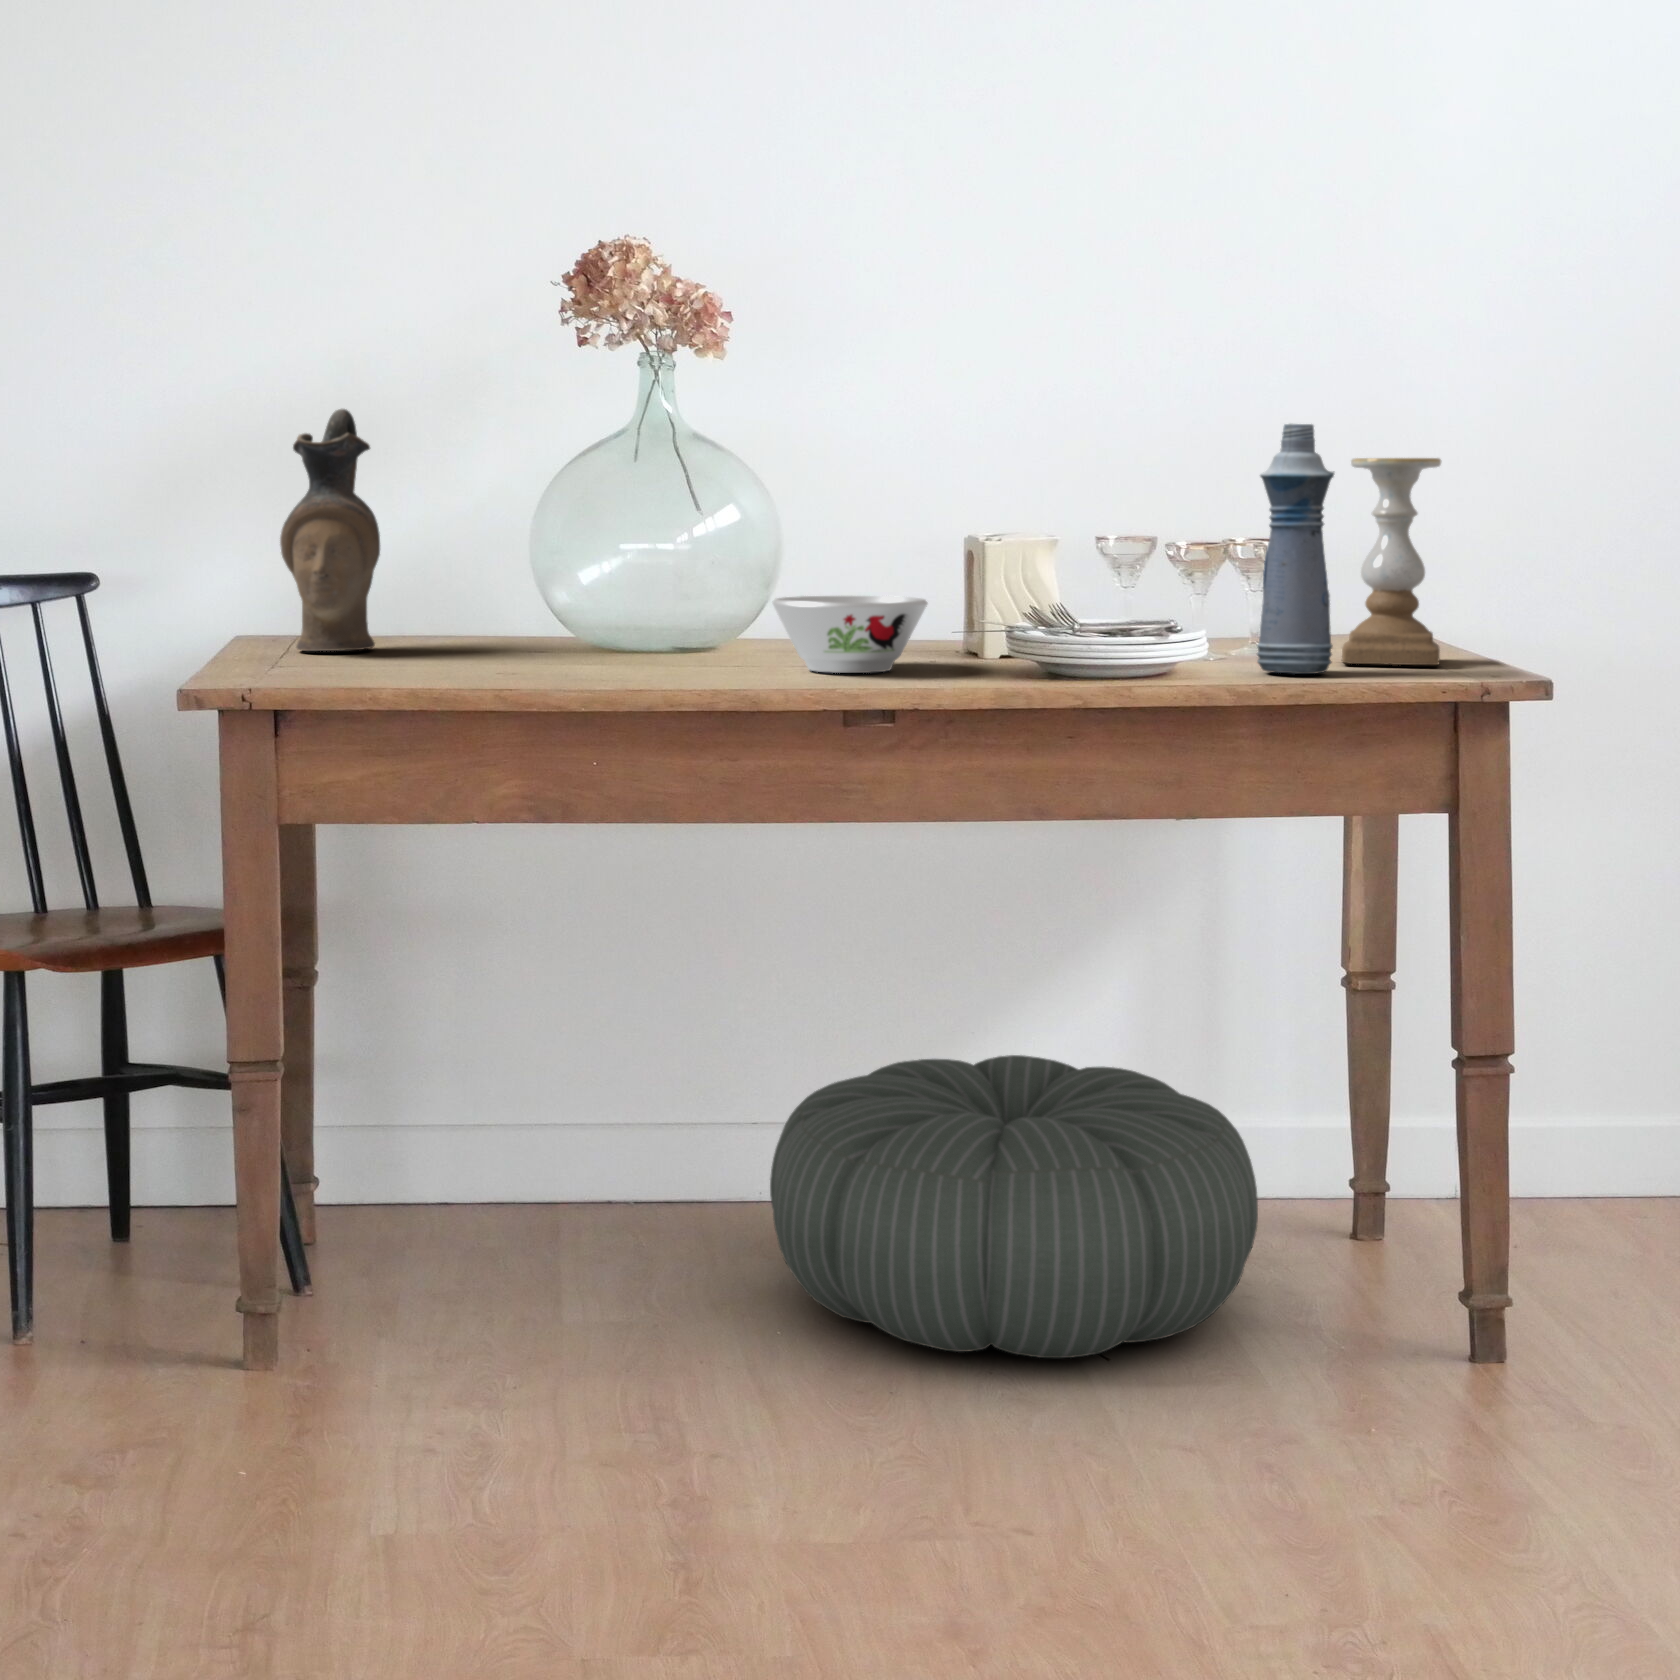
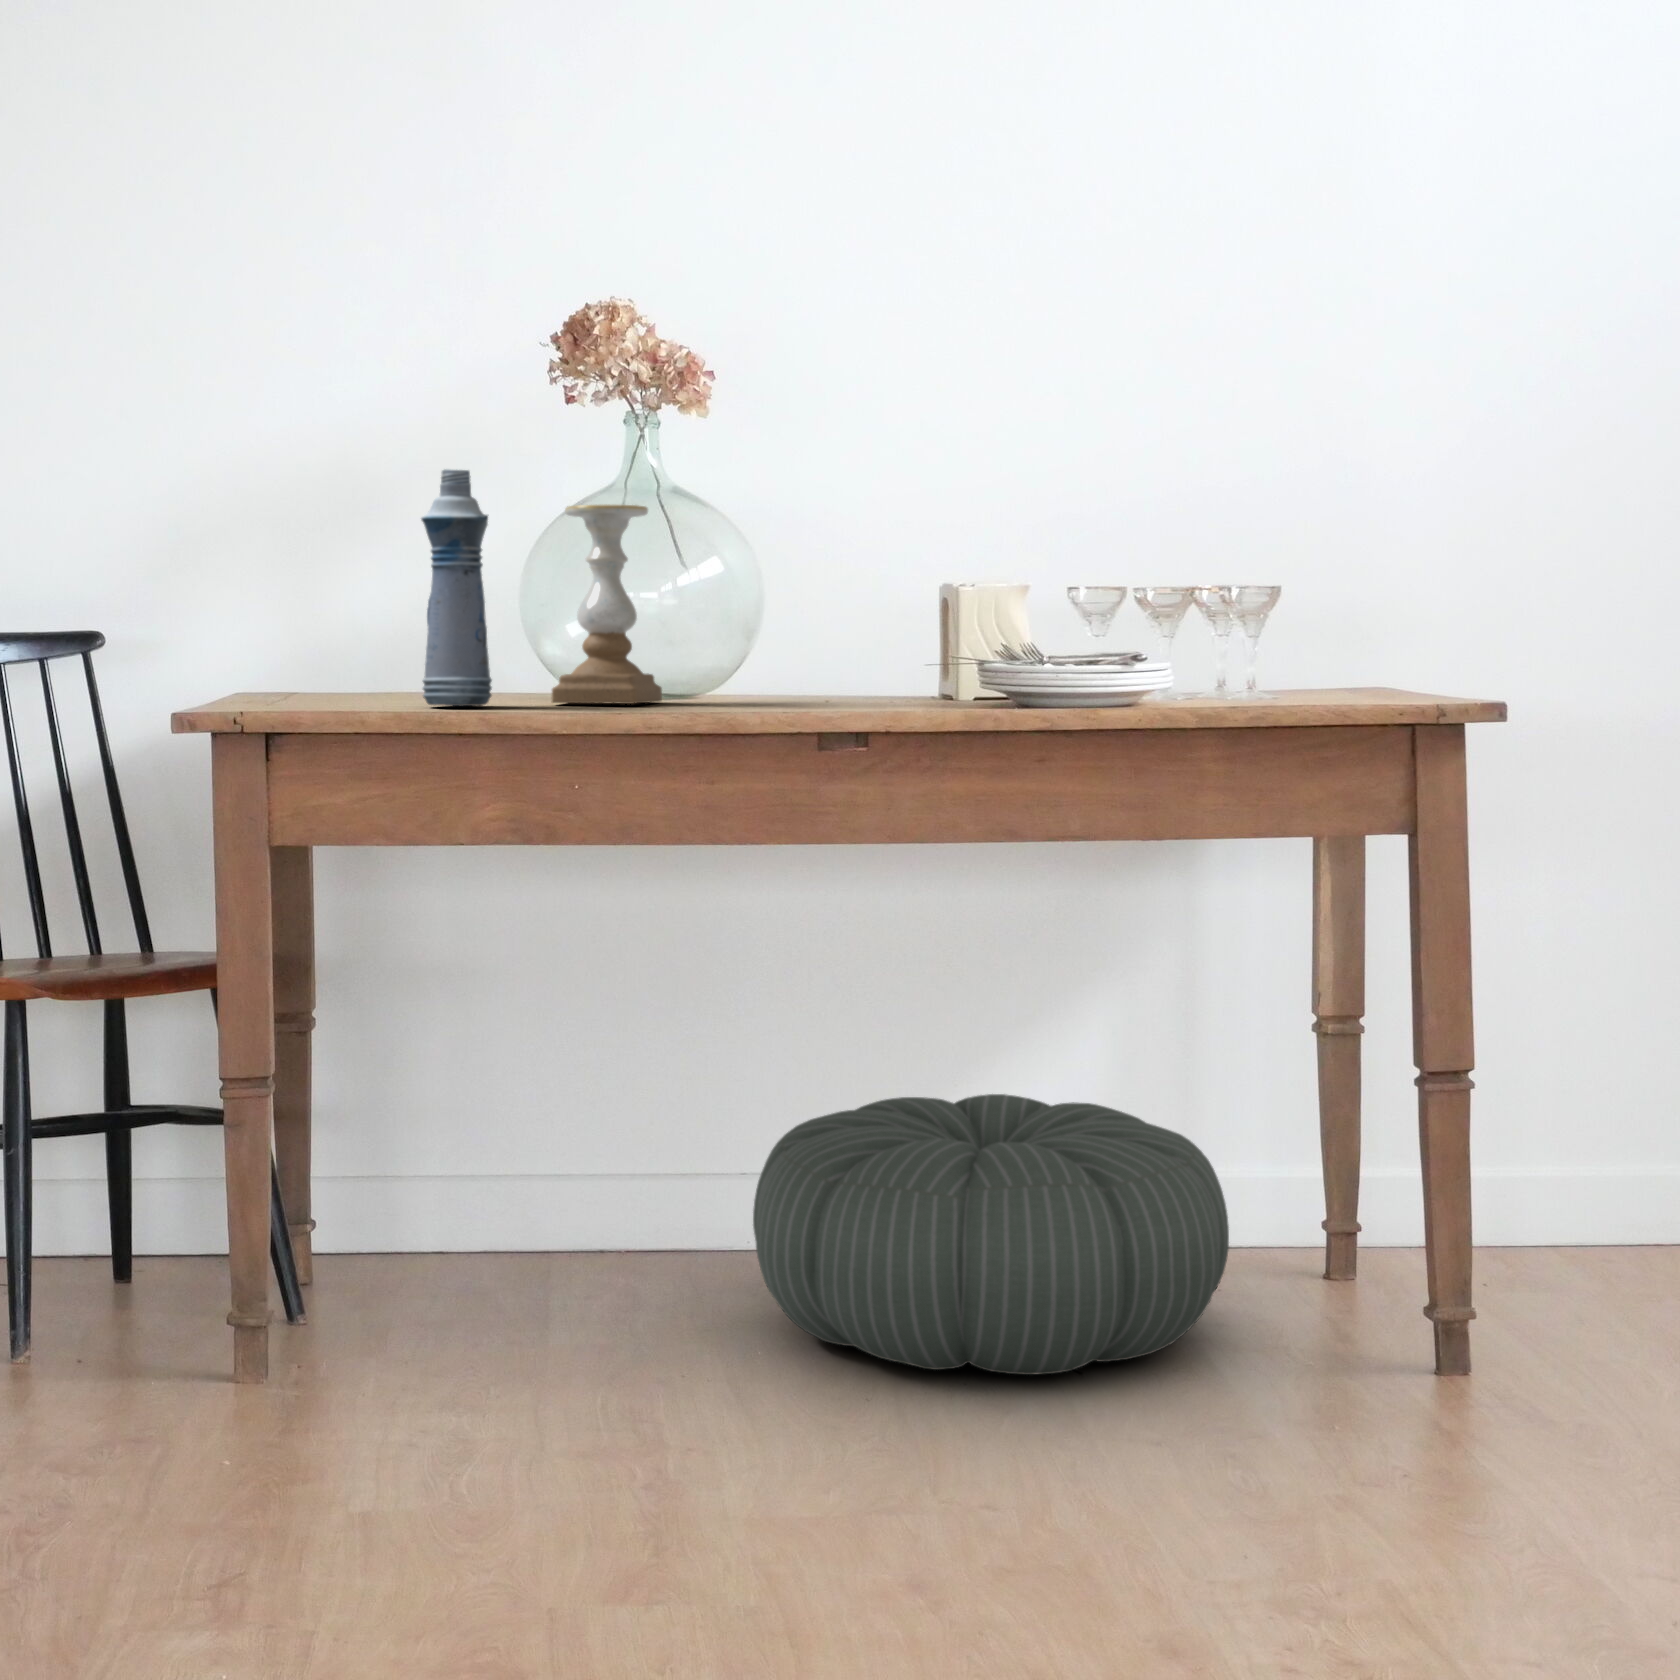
ceramic pitcher: present [280,409,380,651] -> none [281,465,376,695]
bottle: present [1257,424,1334,674] -> present [421,469,492,706]
candle holder: present [1342,458,1441,665] -> present [552,505,662,704]
bowl: present [772,596,928,673] -> none [751,637,901,706]

